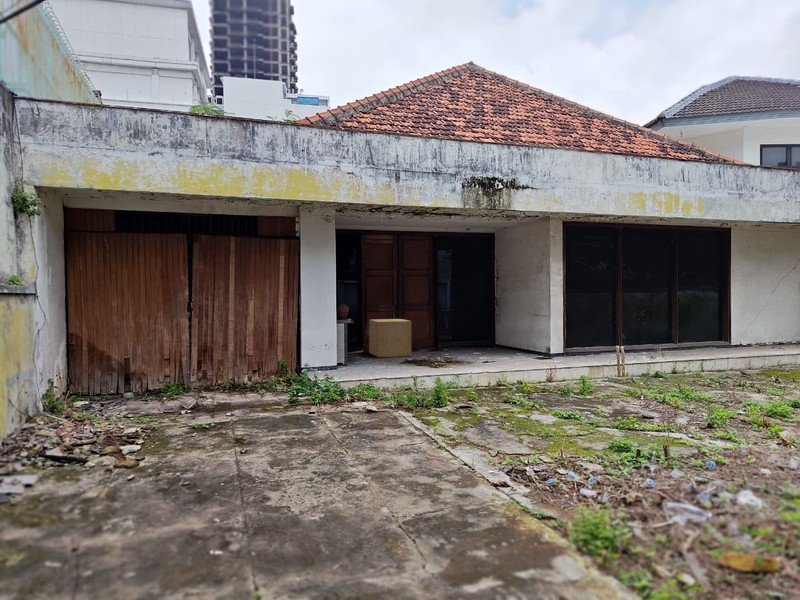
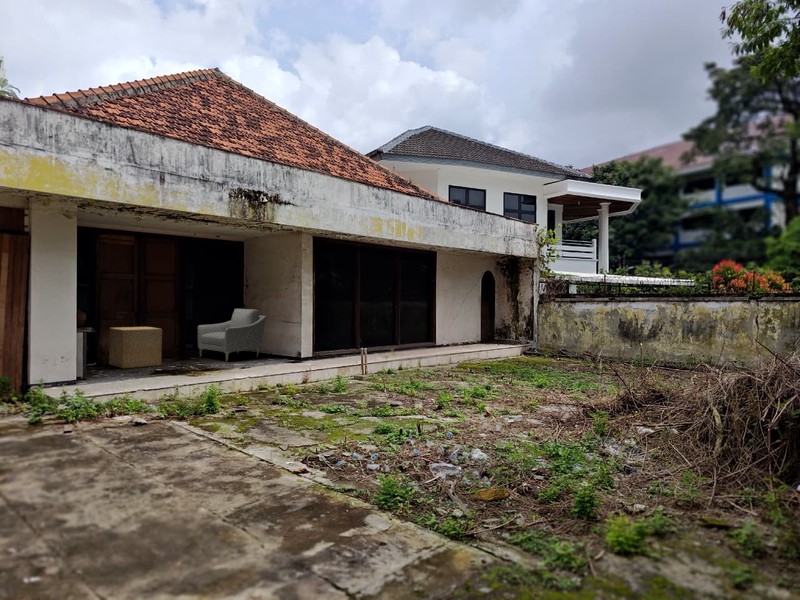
chair: none [447,301,513,355] -> present [198,309,266,361]

